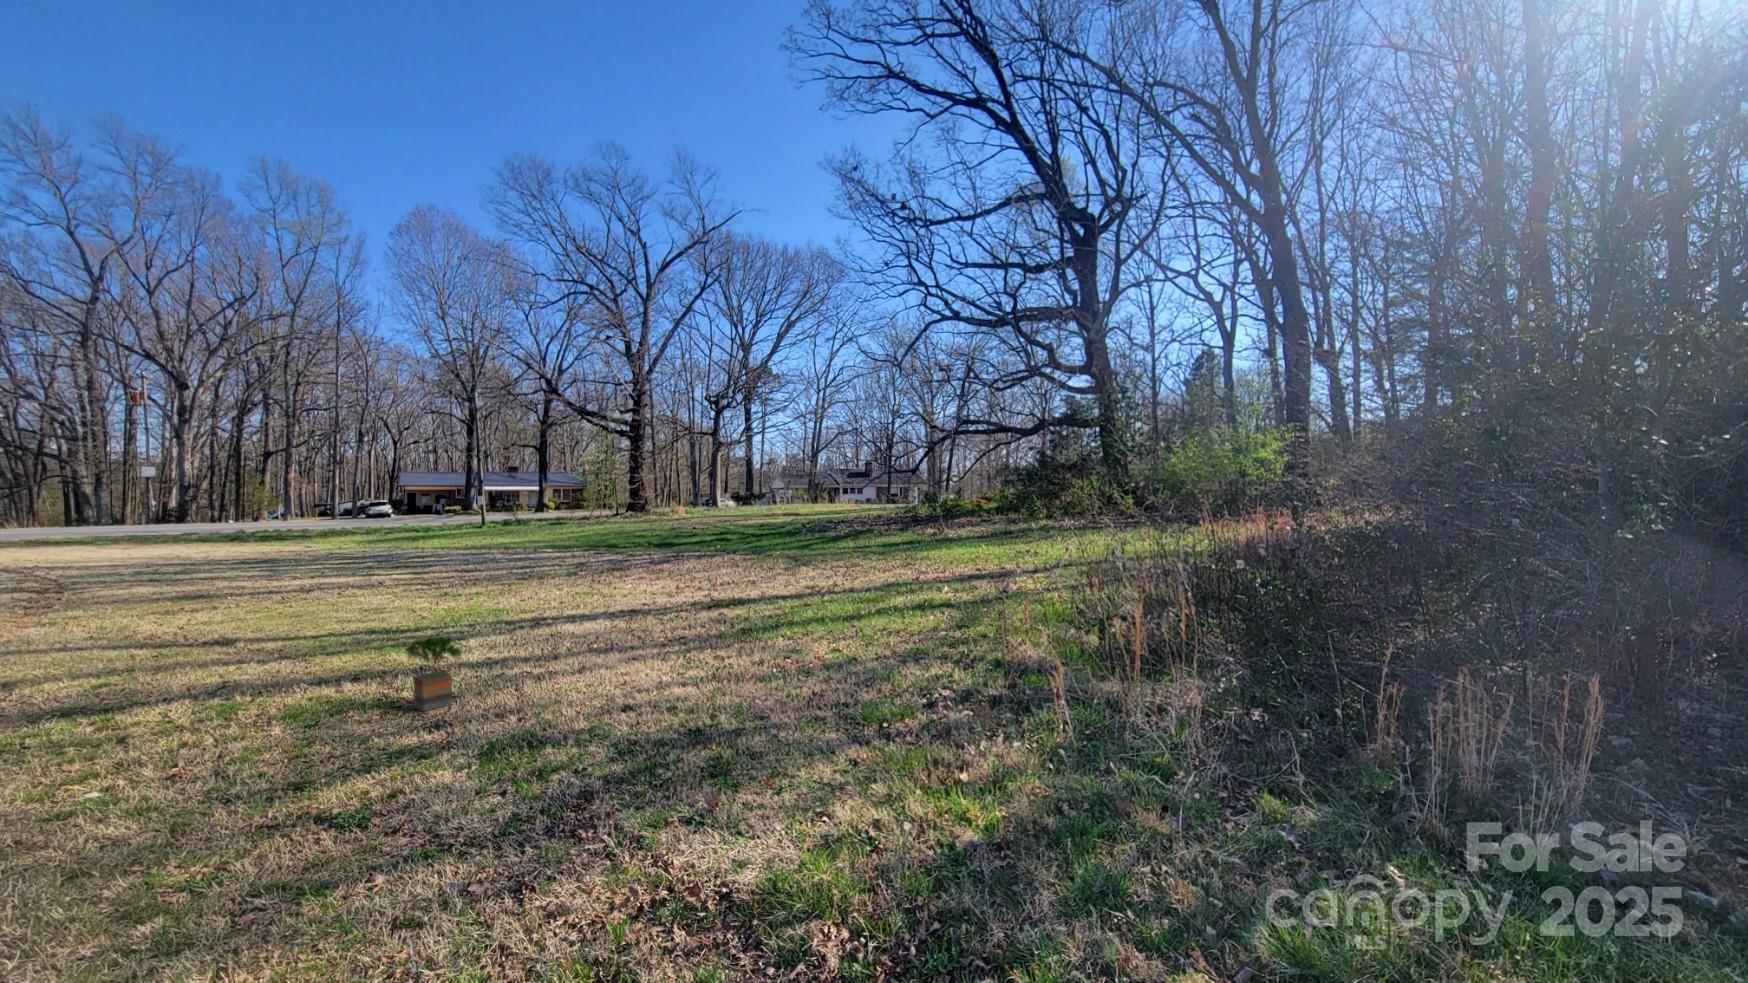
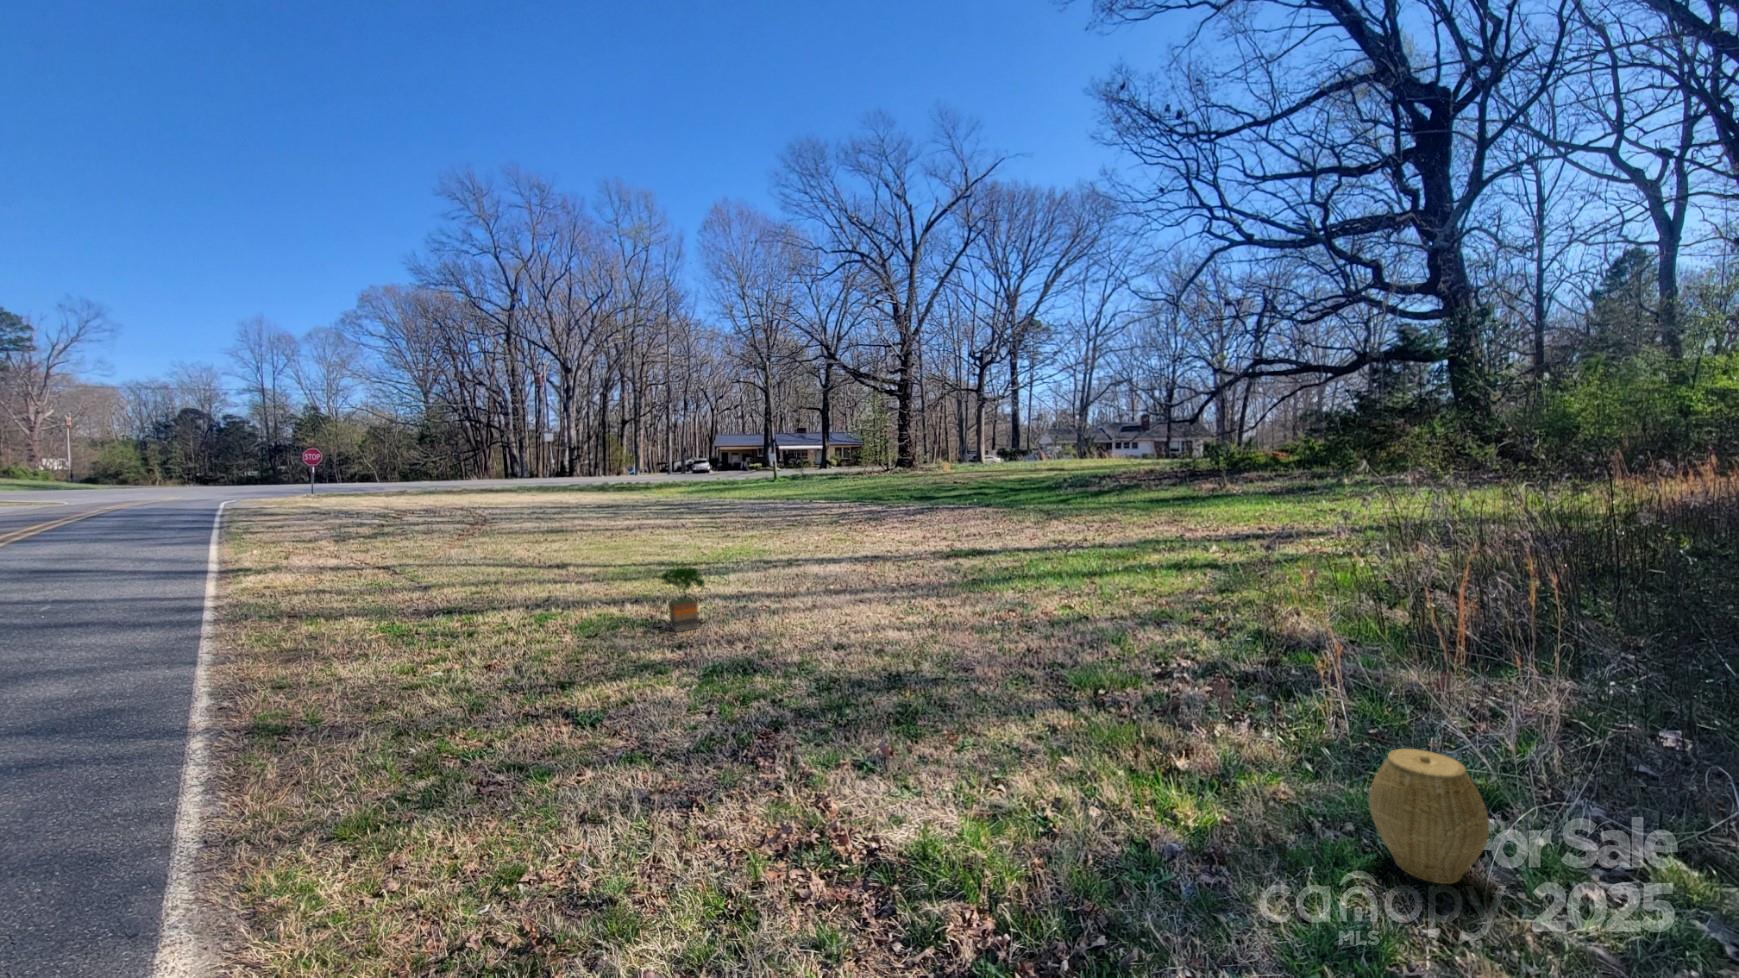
woven basket: none [1095,739,1165,832] -> present [1369,749,1490,884]

